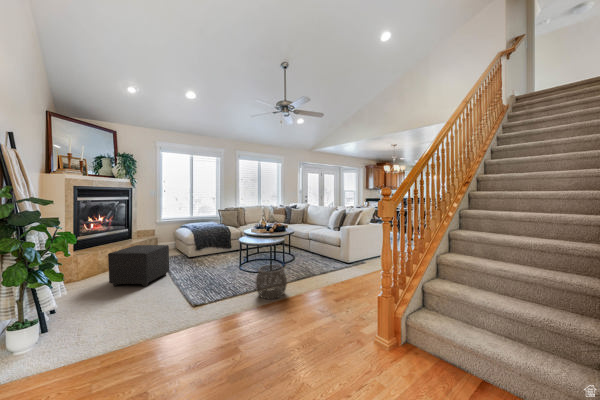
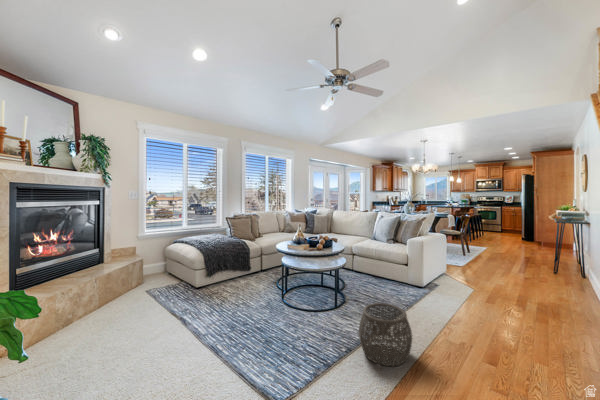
ottoman: present [108,245,169,286] -> none [83,276,183,357]

